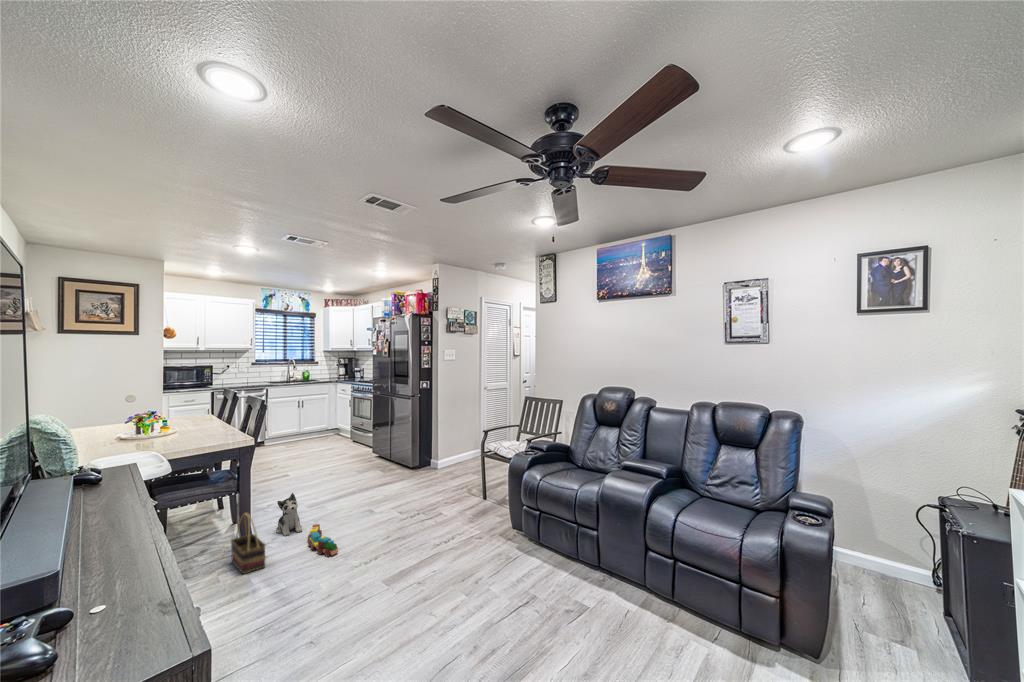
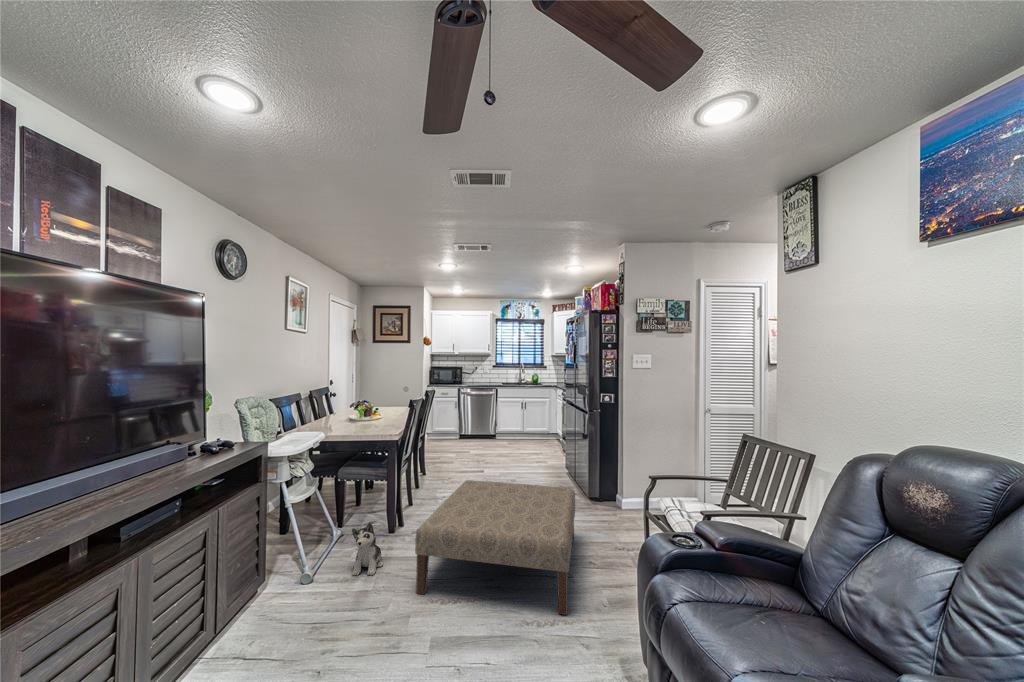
ottoman: none [334,449,452,529] -> present [415,480,575,615]
basket: present [231,513,265,574] -> none [235,546,289,632]
toy train: present [308,524,338,557] -> none [330,574,380,647]

